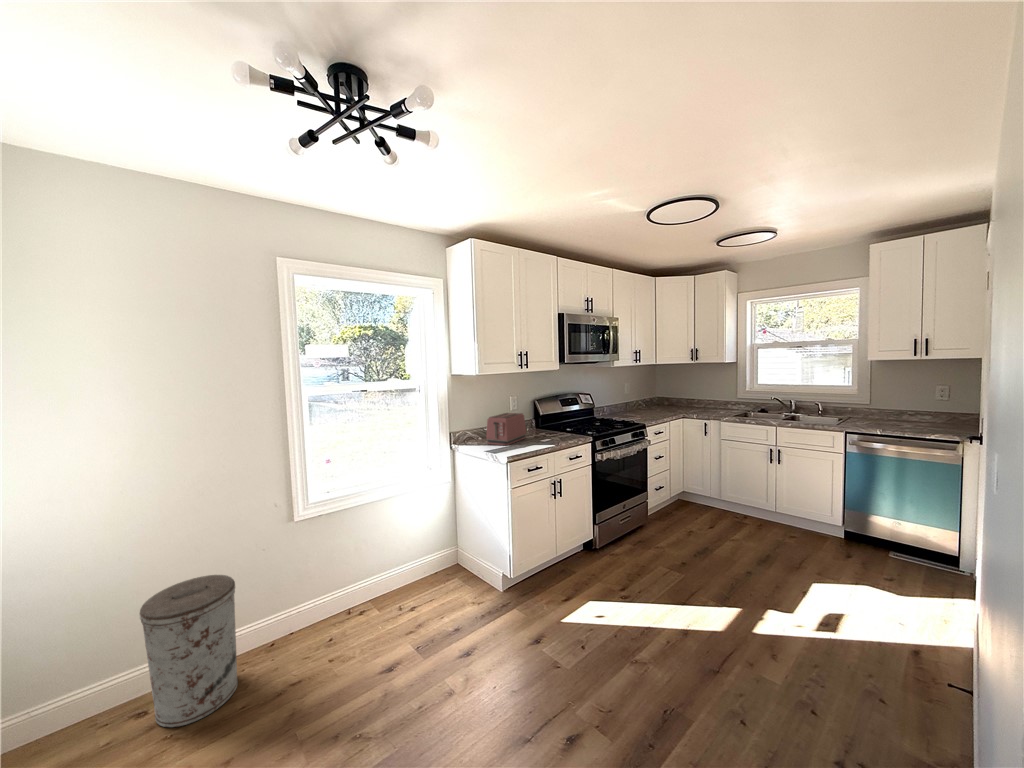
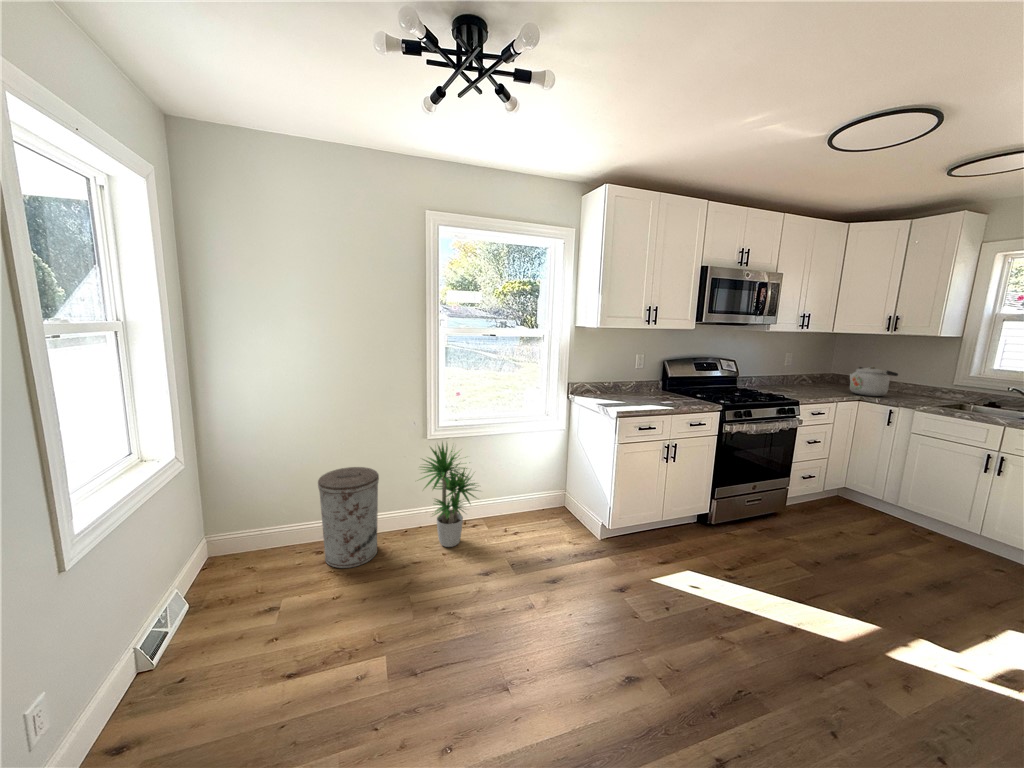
kettle: none [672,389,704,413] -> present [850,366,898,396]
toaster: present [486,413,526,445] -> none [603,369,647,401]
potted plant: none [285,518,374,648] -> present [421,443,478,547]

